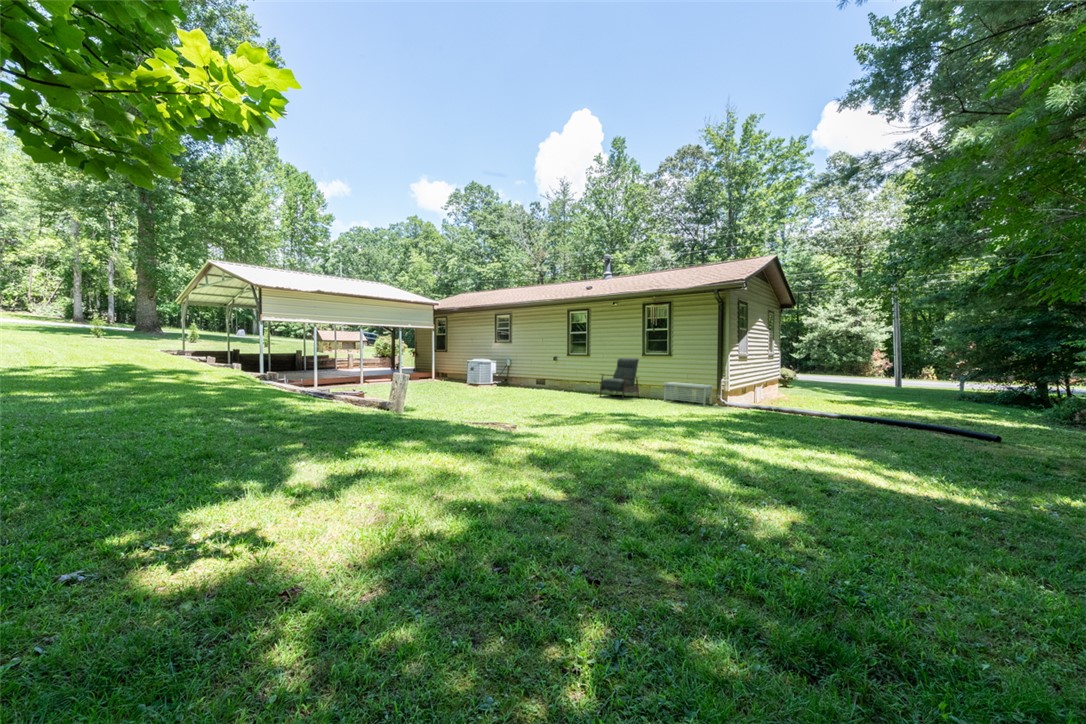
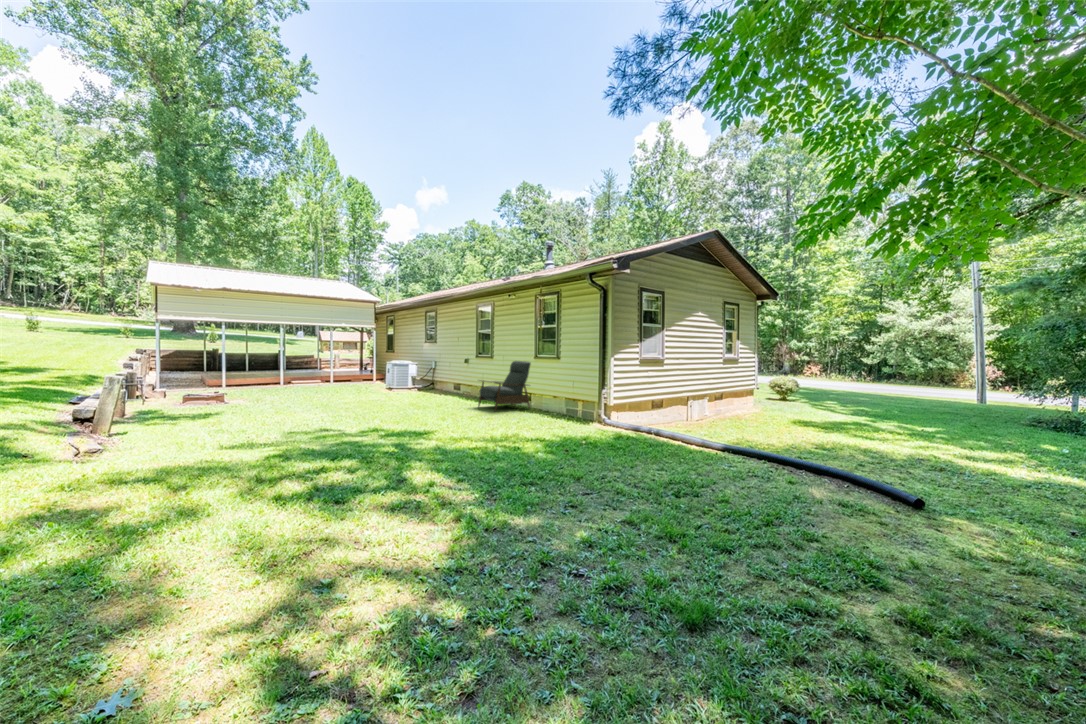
storage bench: present [663,382,713,405] -> none [539,392,597,424]

